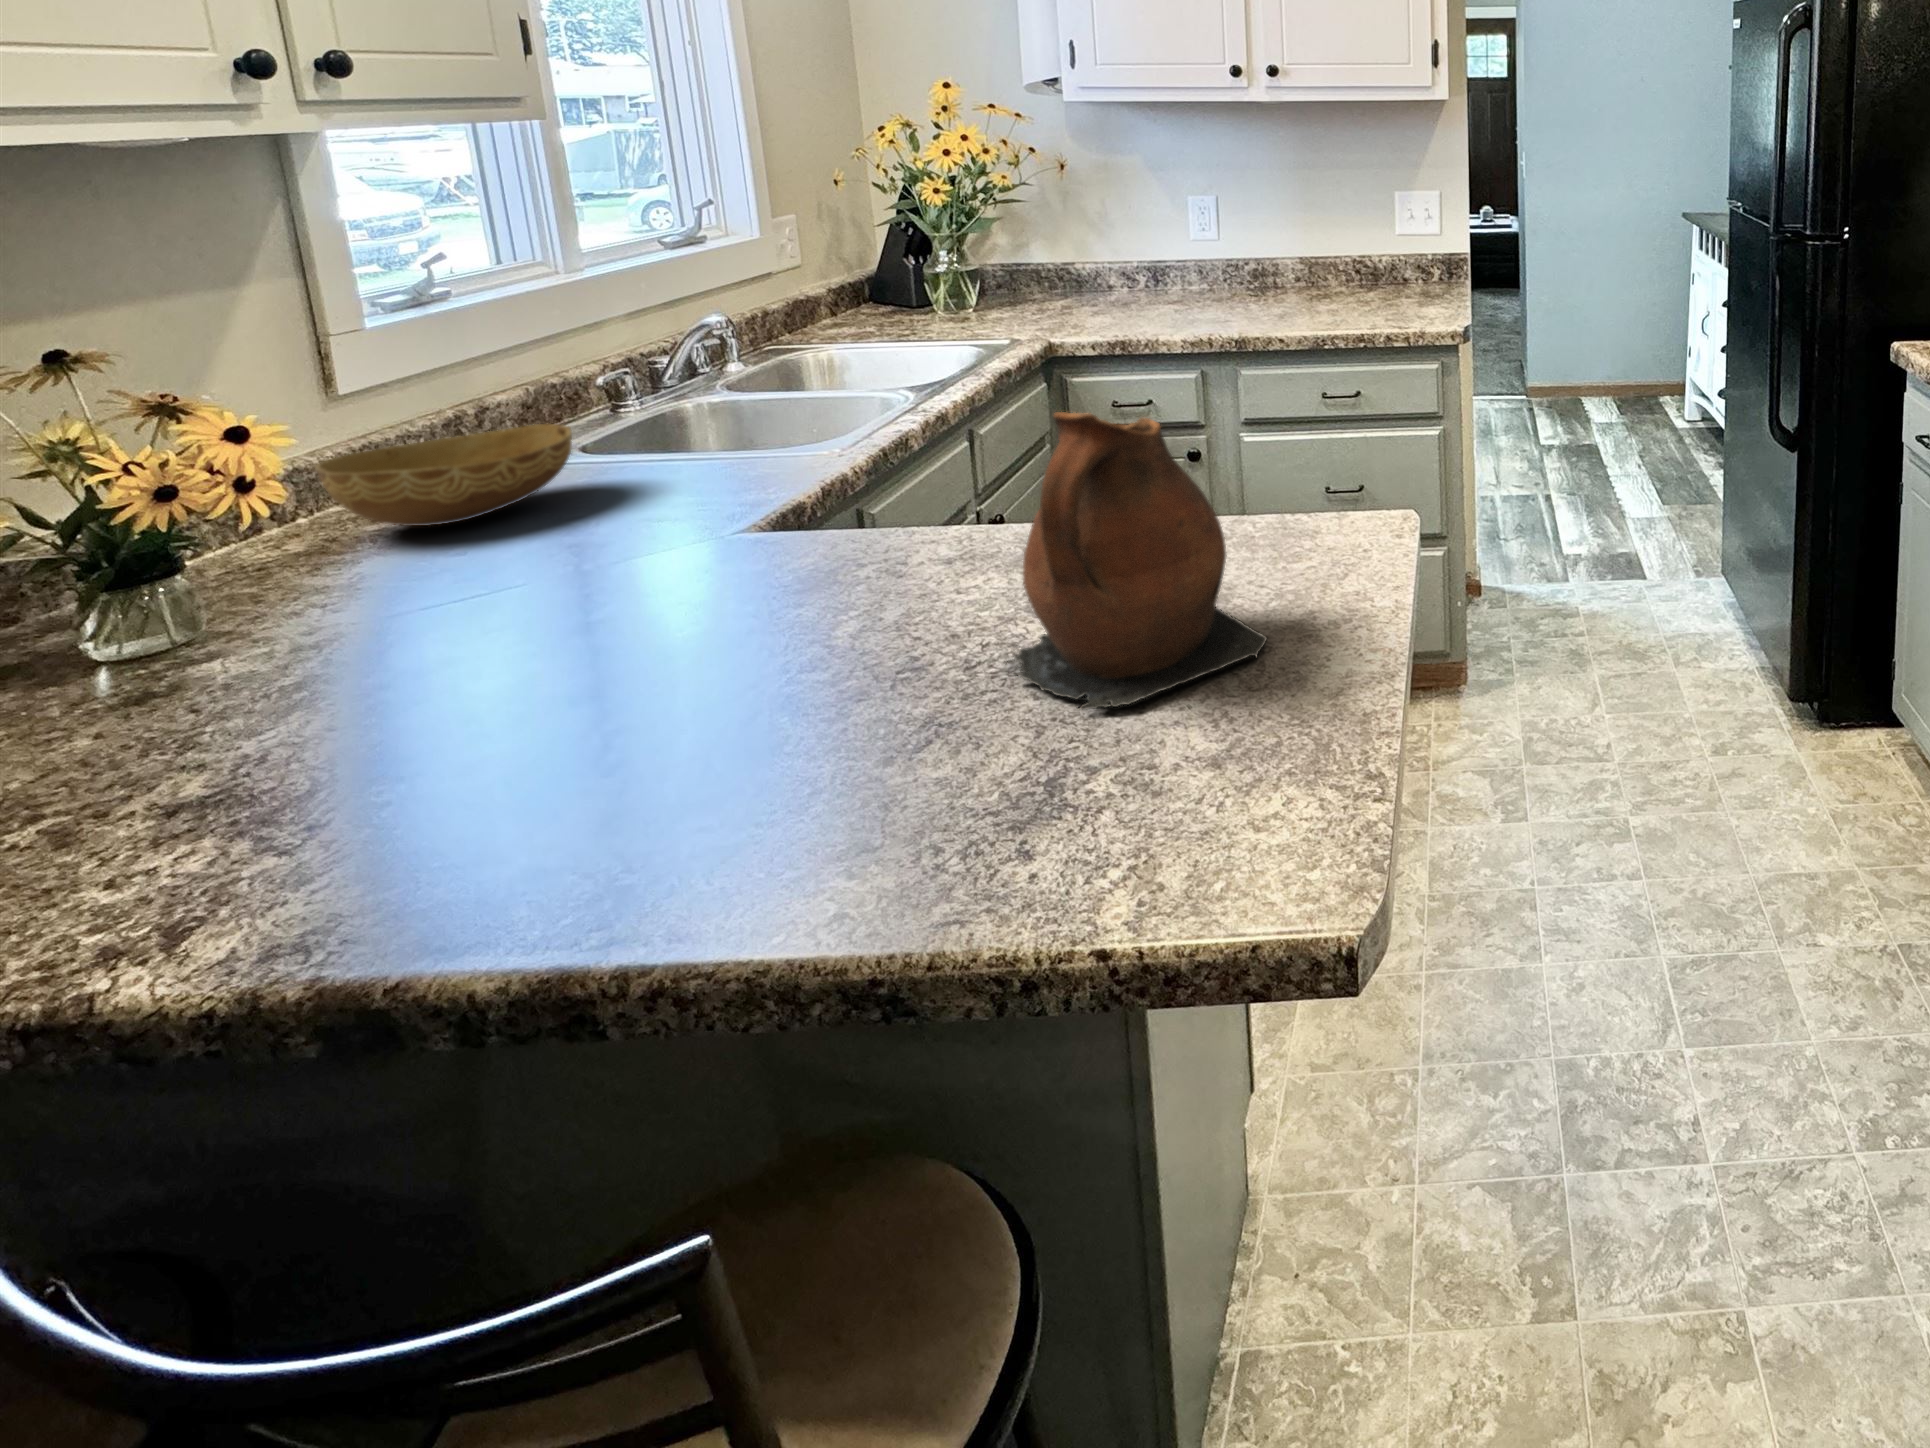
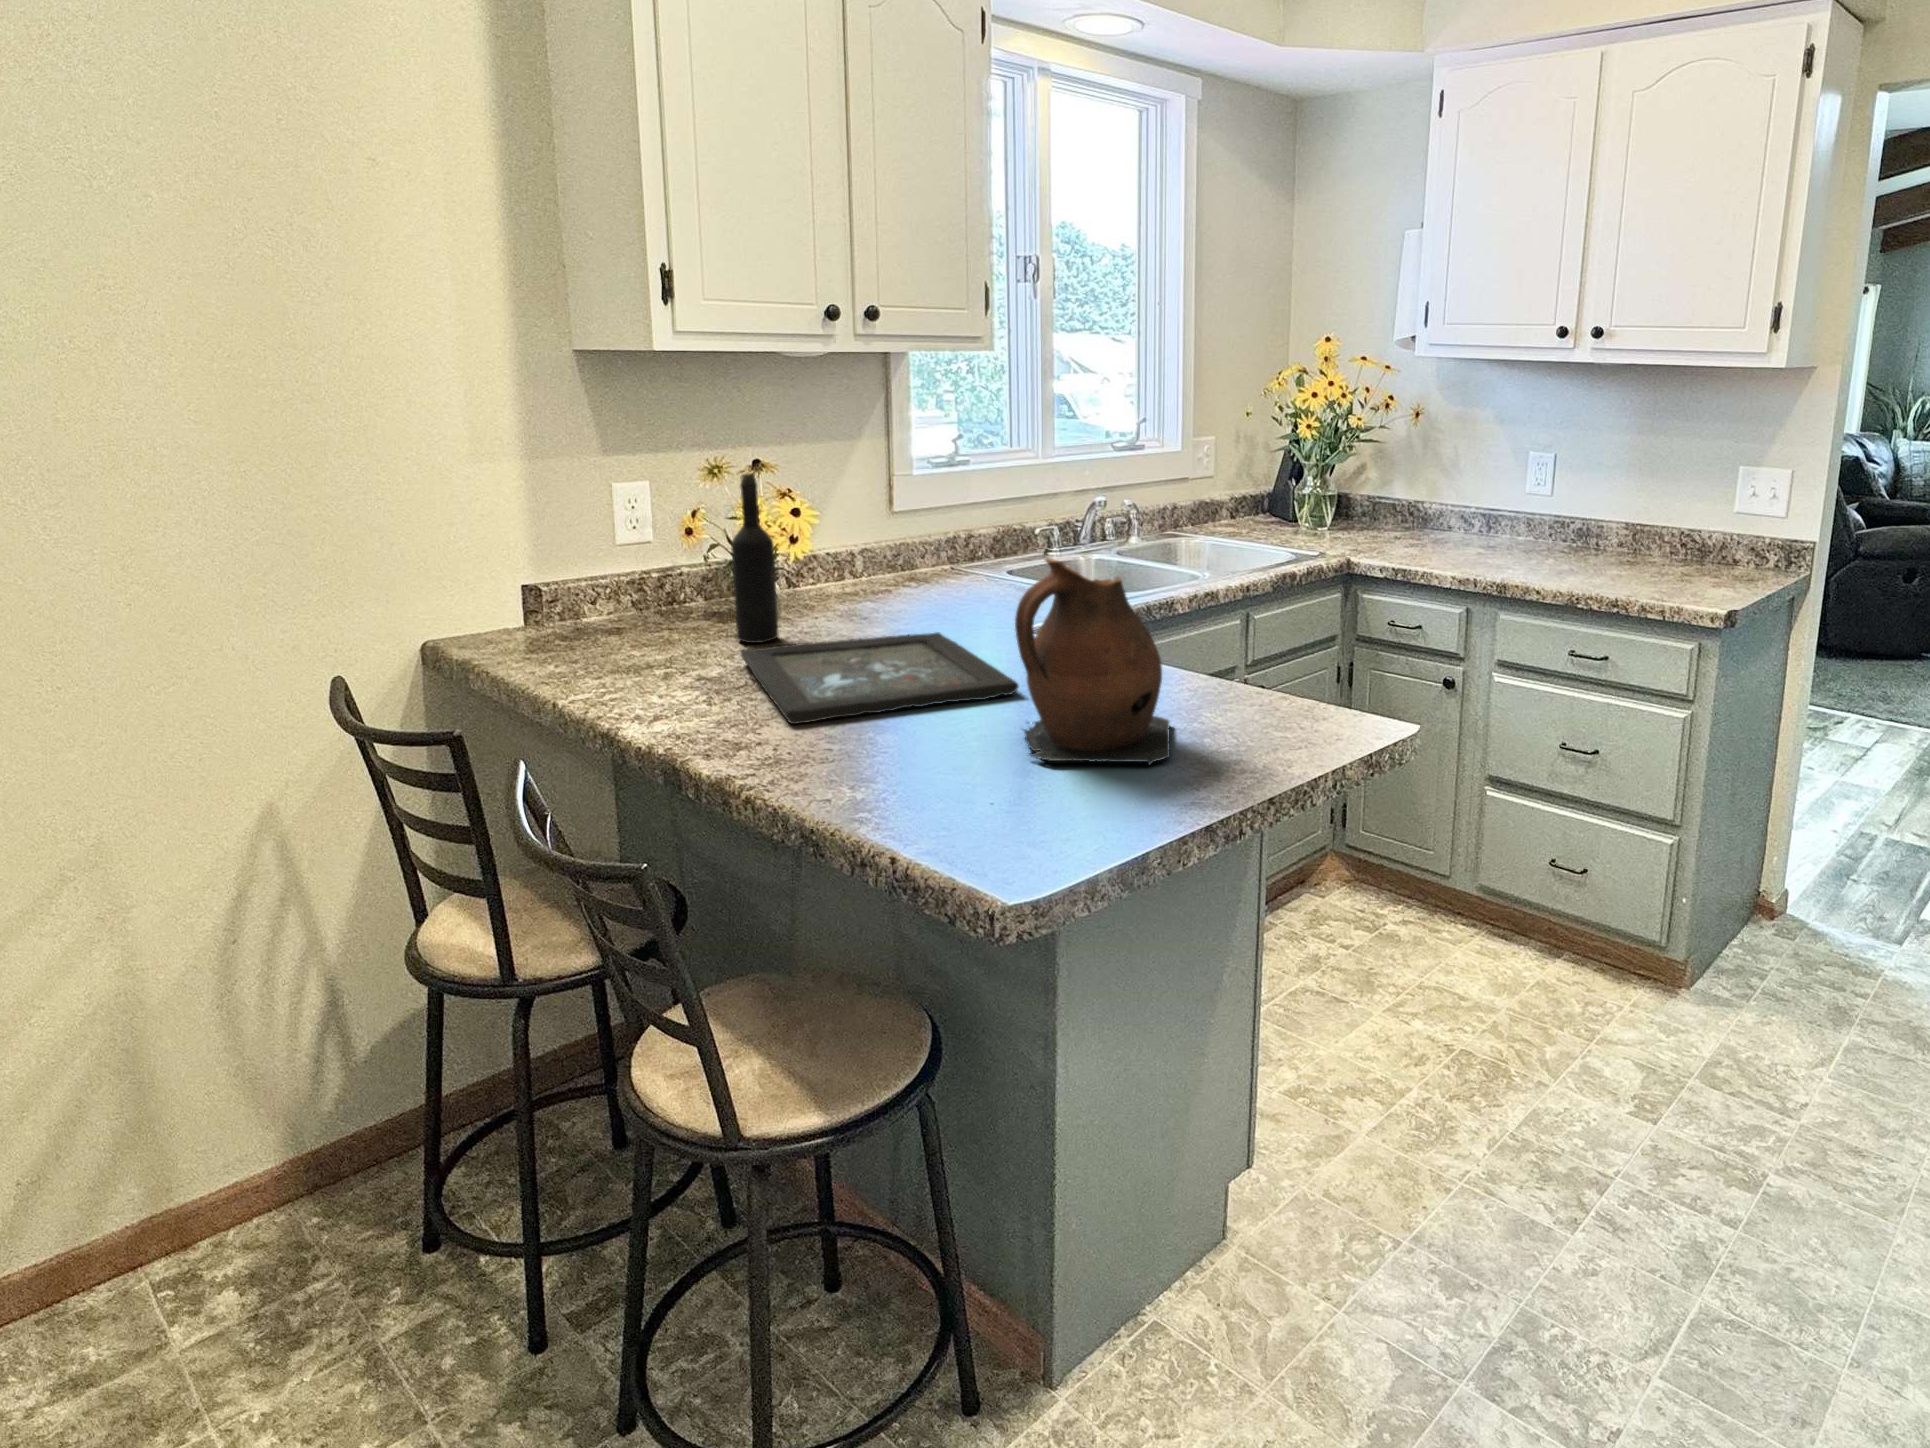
wine bottle: none [57,371,223,711] -> present [731,473,779,643]
bowl: present [316,424,572,526] -> none [864,547,982,596]
tray: none [191,571,905,826] -> present [740,632,1019,724]

